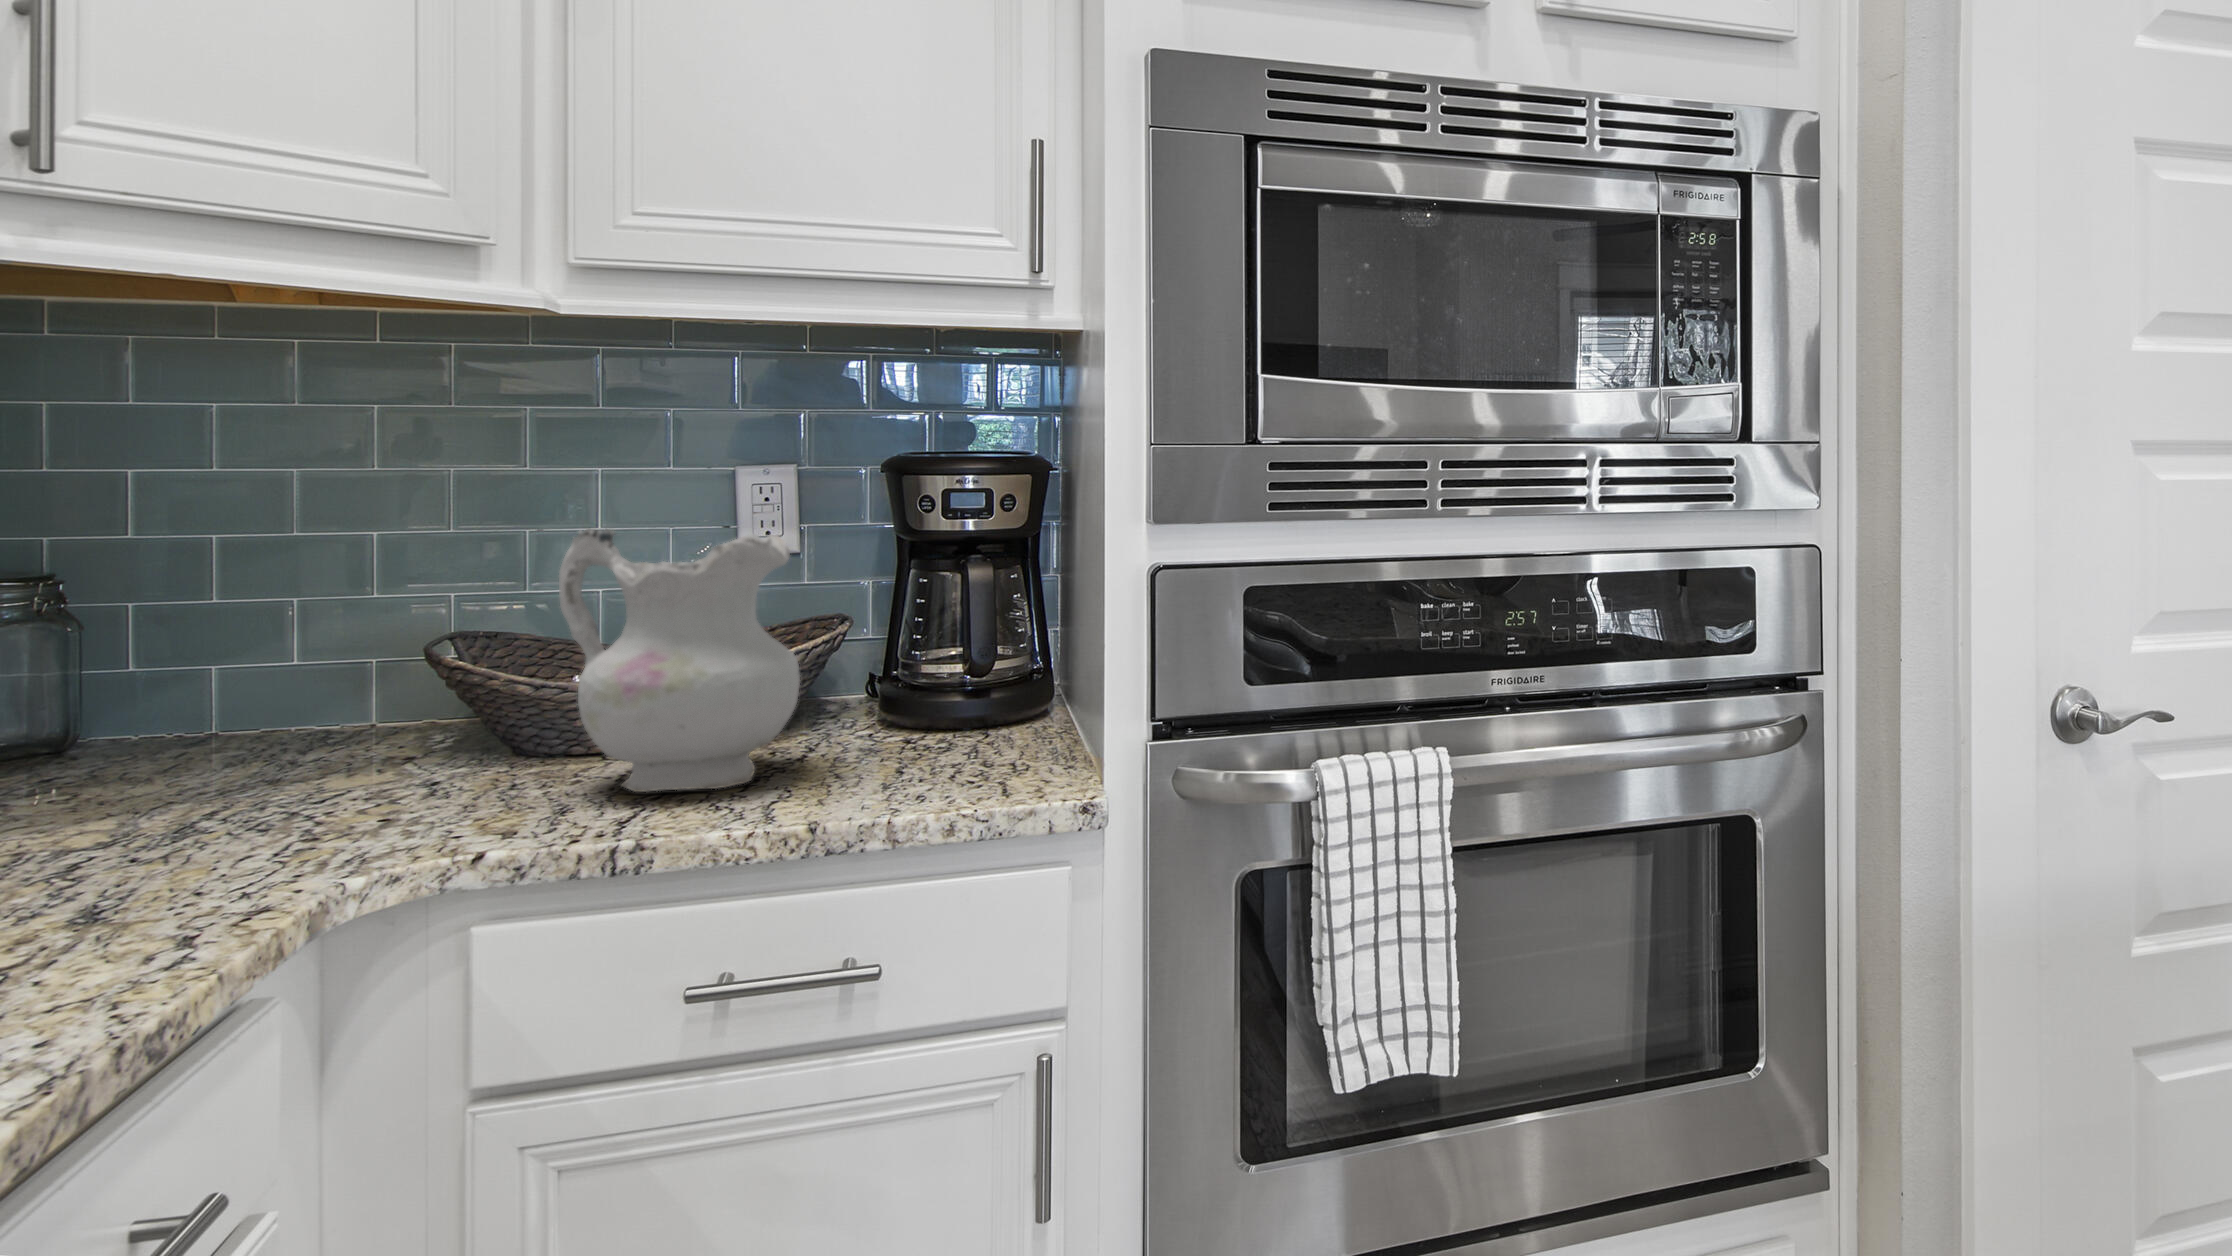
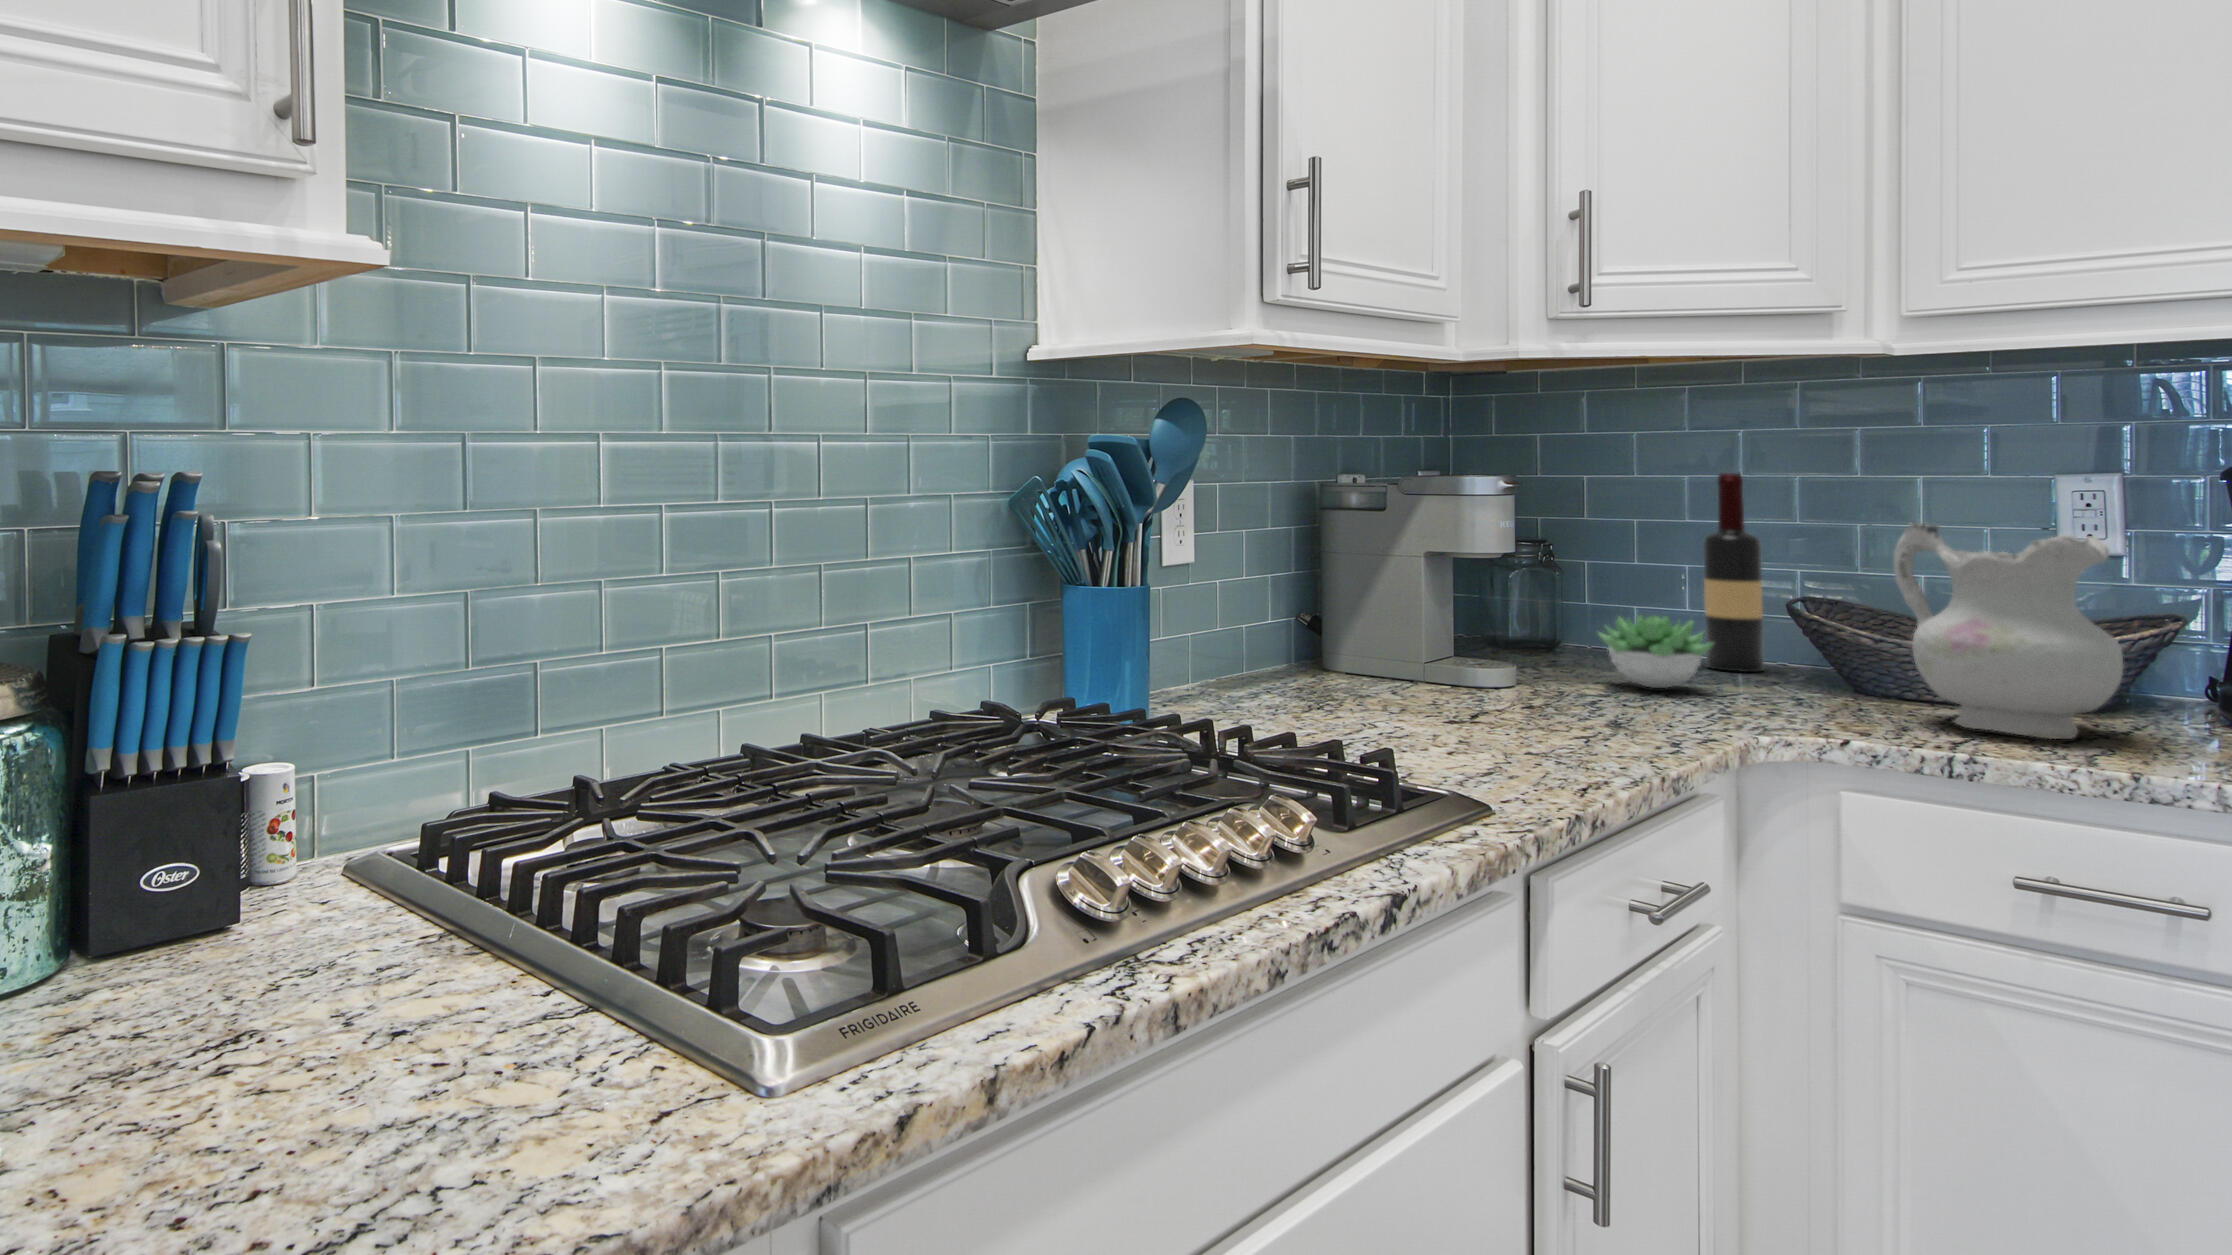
wine bottle: none [309,469,396,756] -> present [1703,473,1764,672]
succulent plant: none [99,697,305,817] -> present [1599,615,1714,688]

